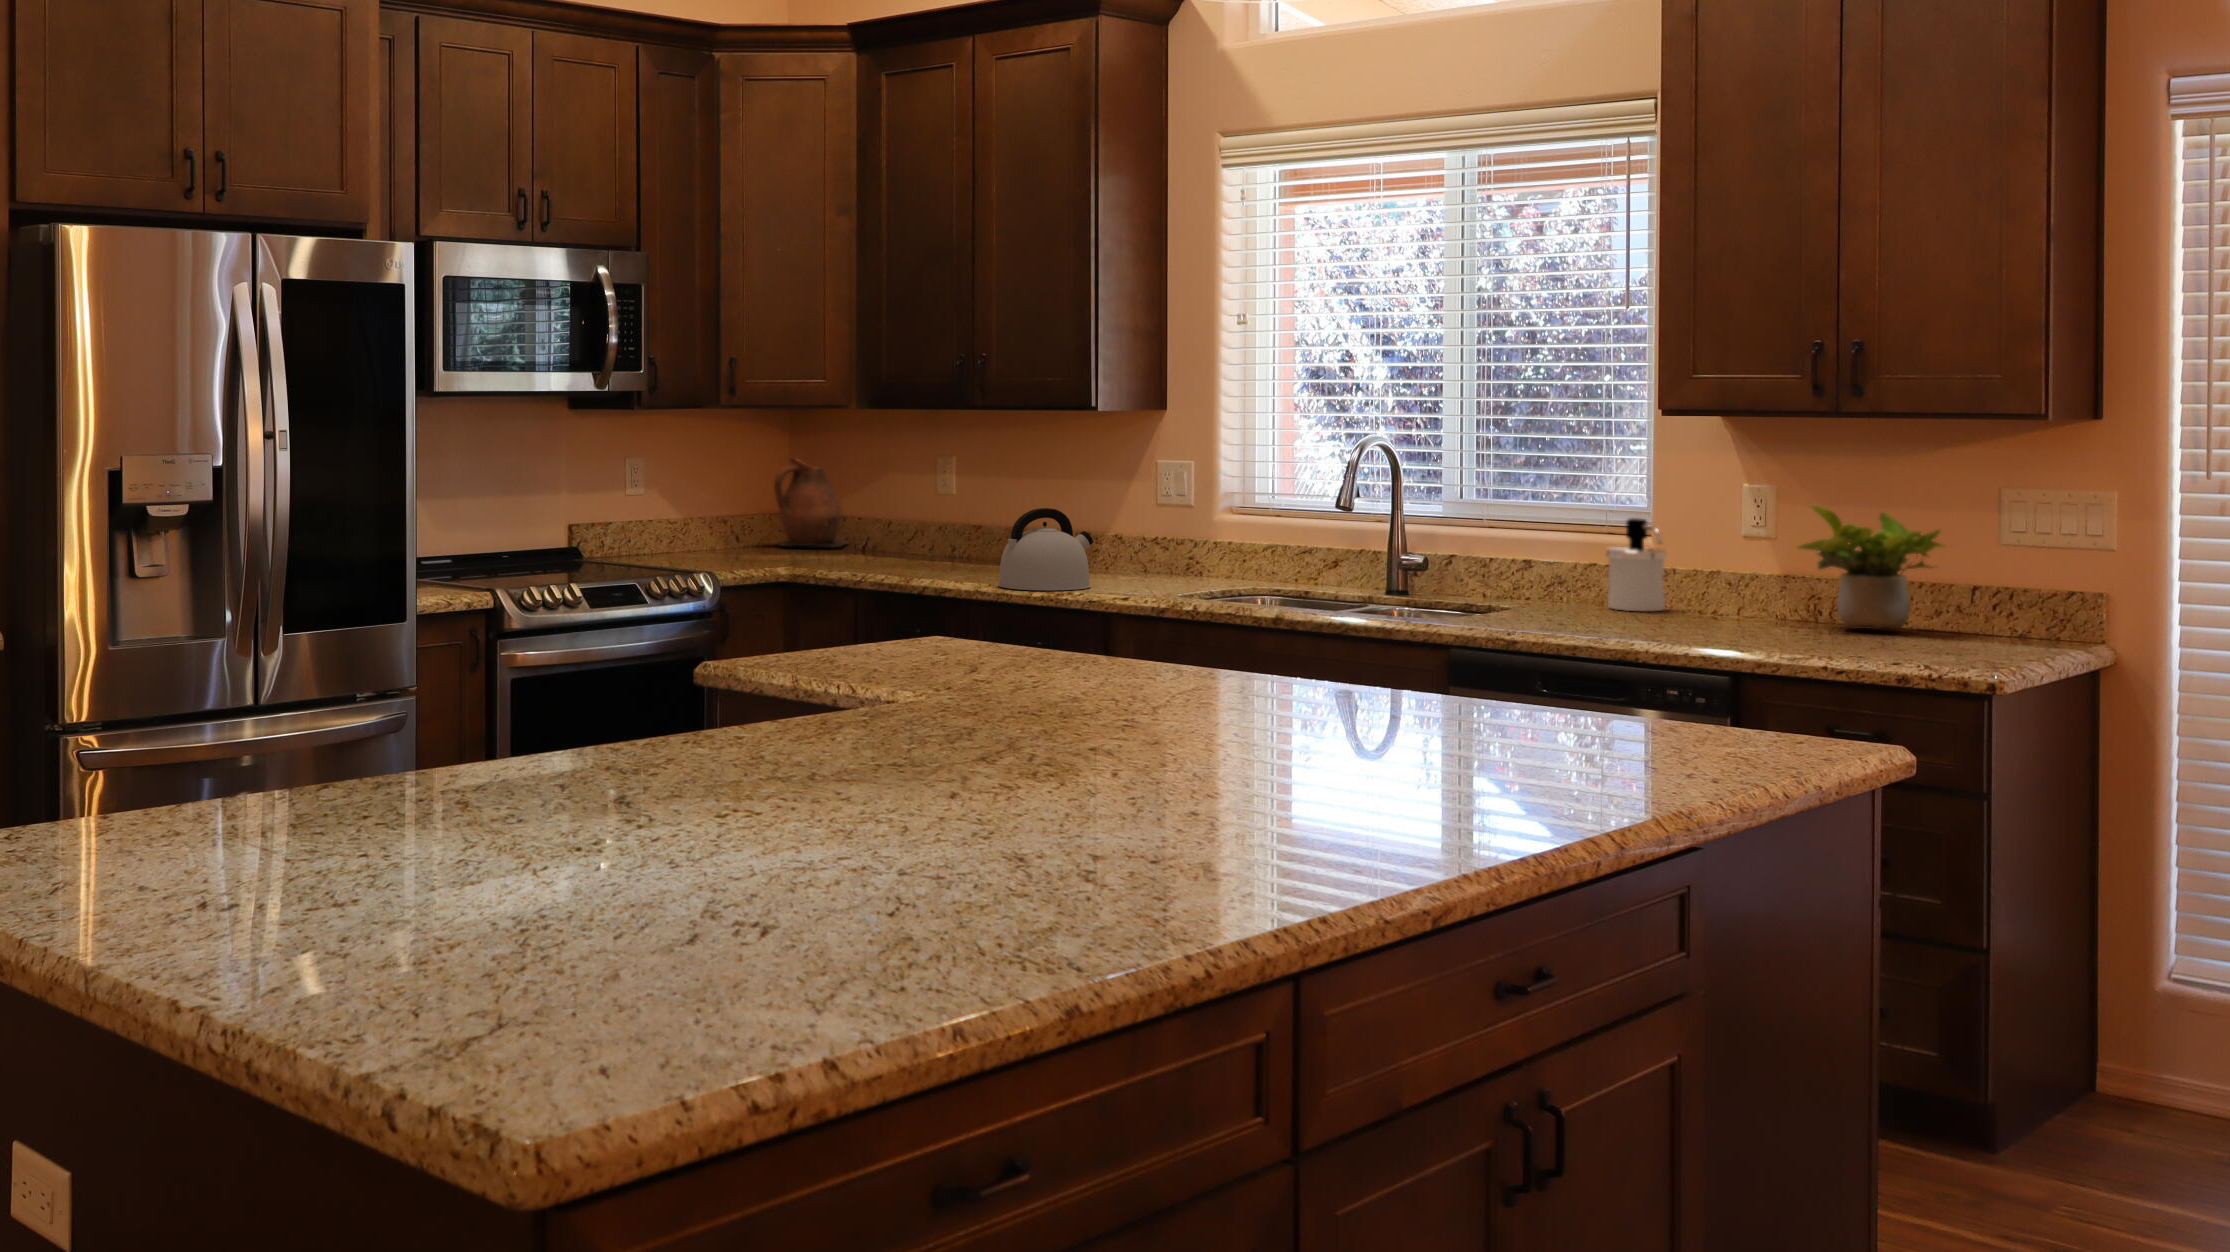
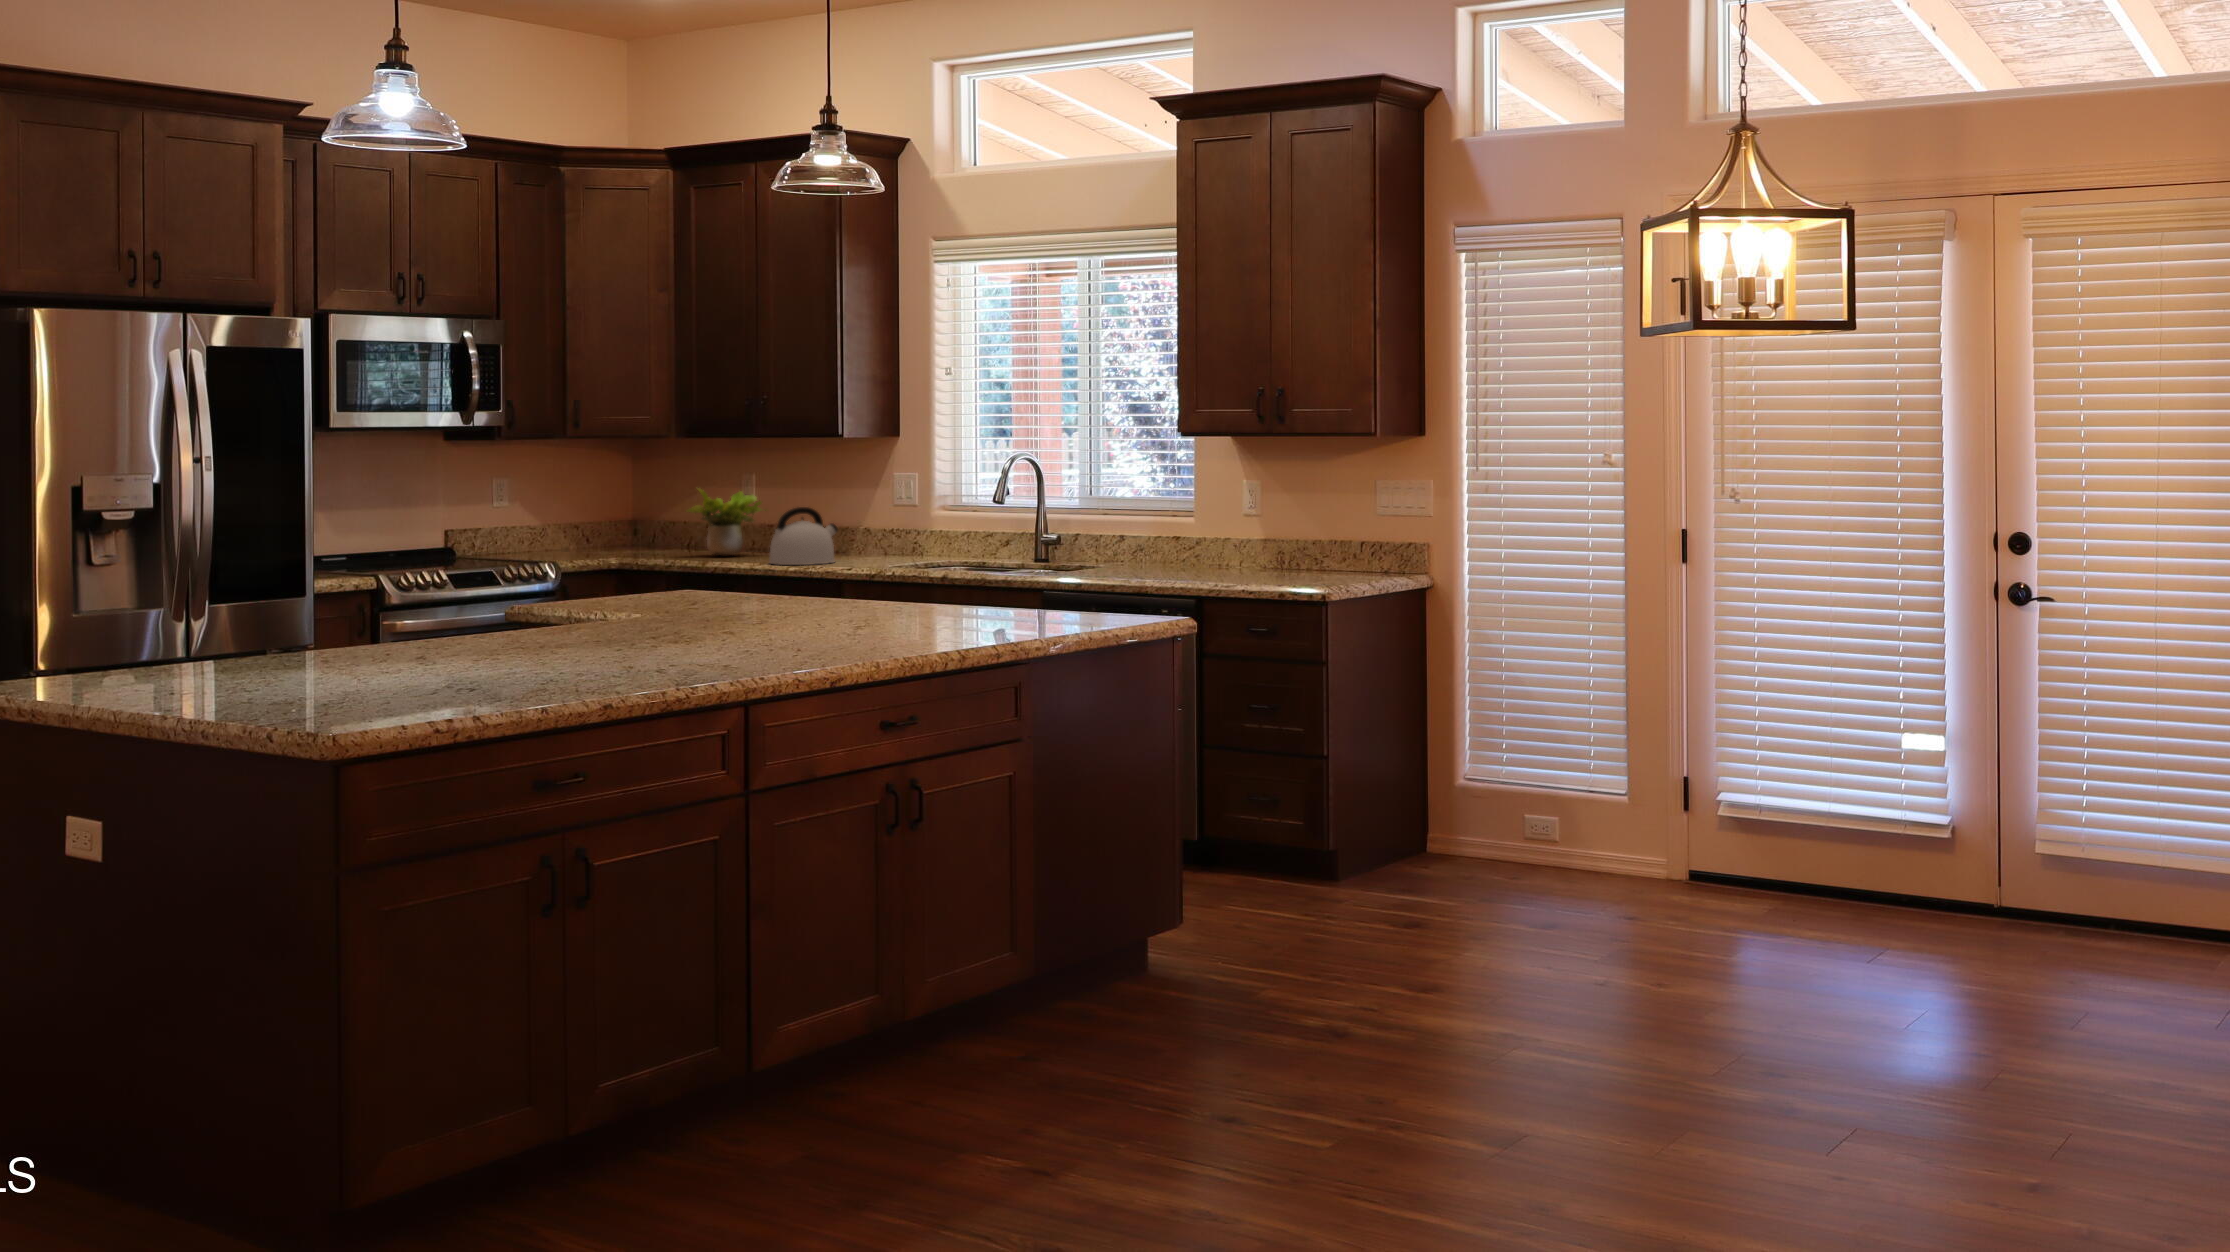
ceramic pitcher: present [774,457,847,548] -> none [617,474,680,544]
potted plant: present [1799,505,1945,629] -> present [687,489,766,556]
soap dispenser: present [1607,518,1667,611] -> none [1163,505,1199,565]

